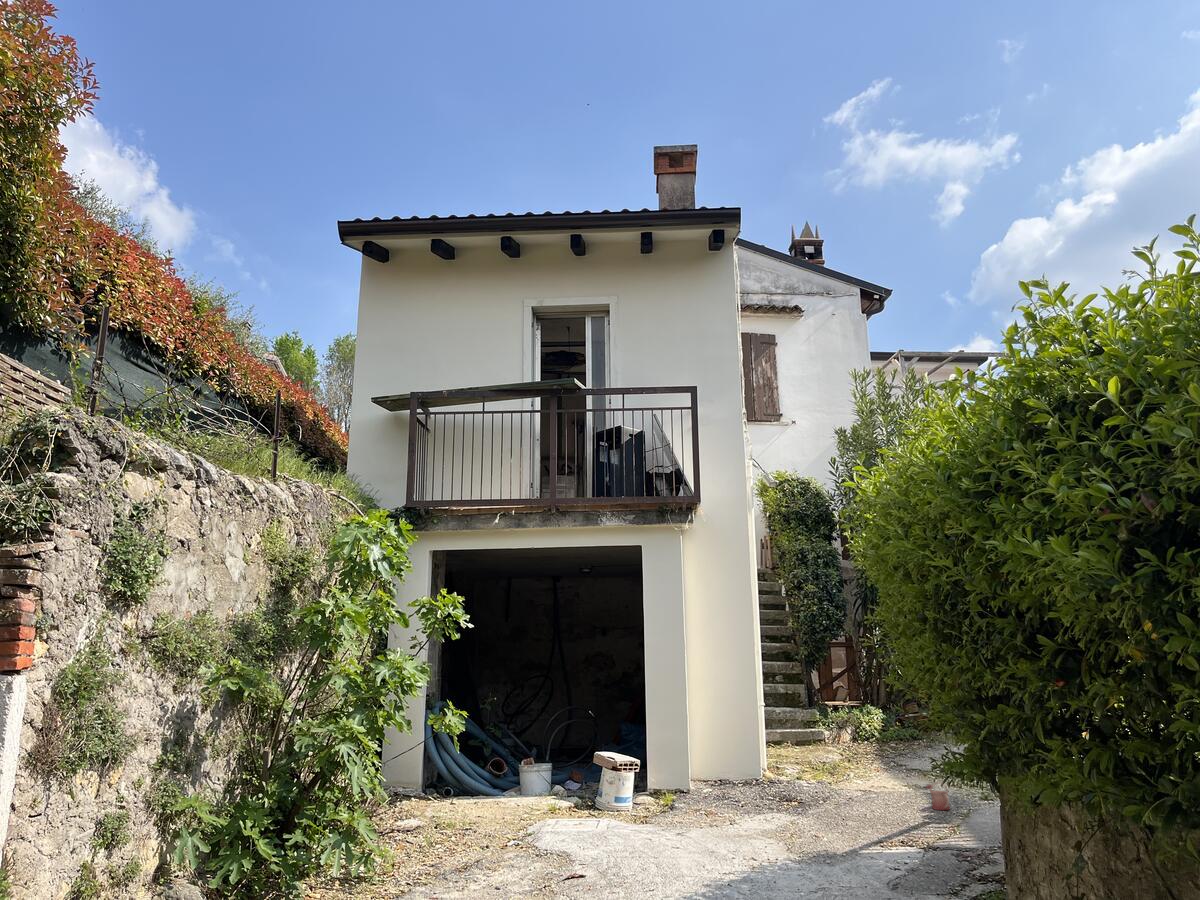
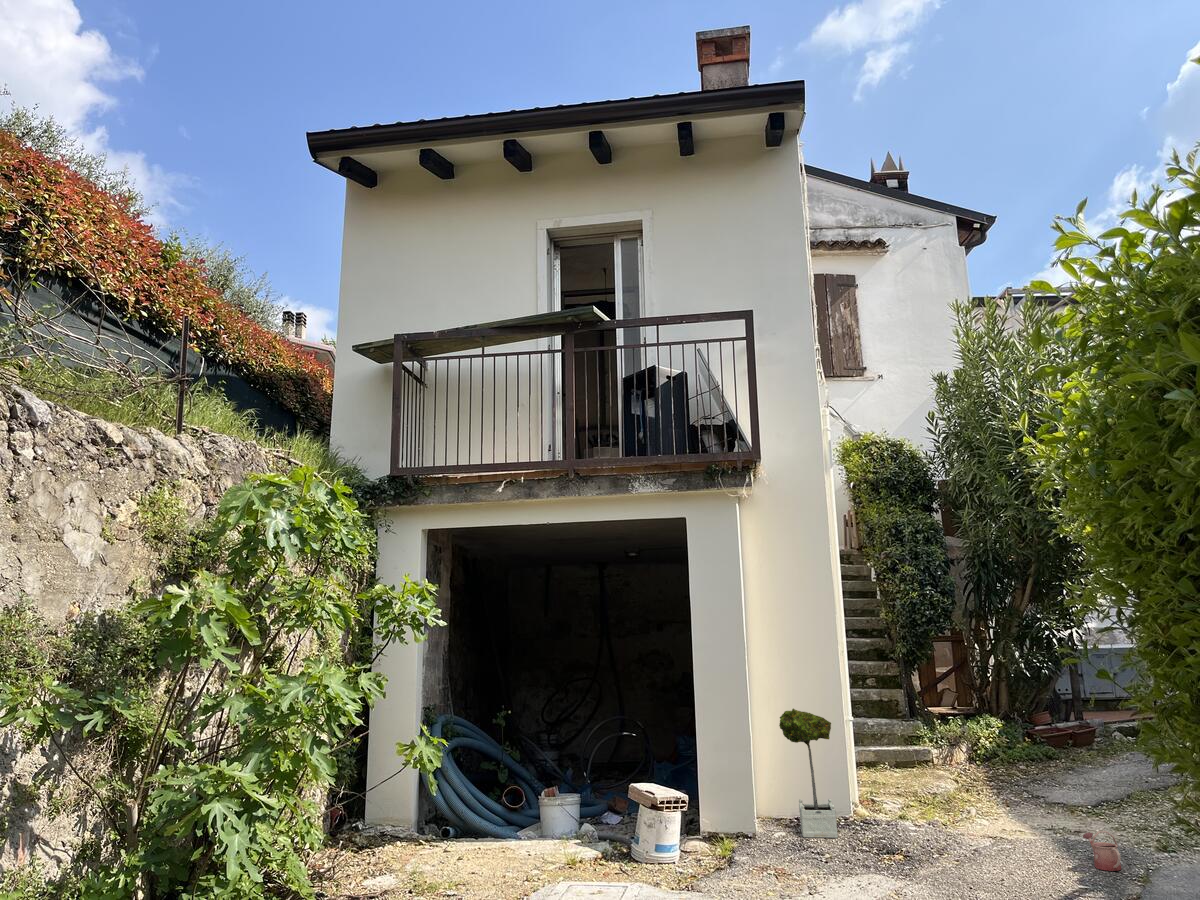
potted tree: none [709,695,751,793] -> present [779,709,838,838]

